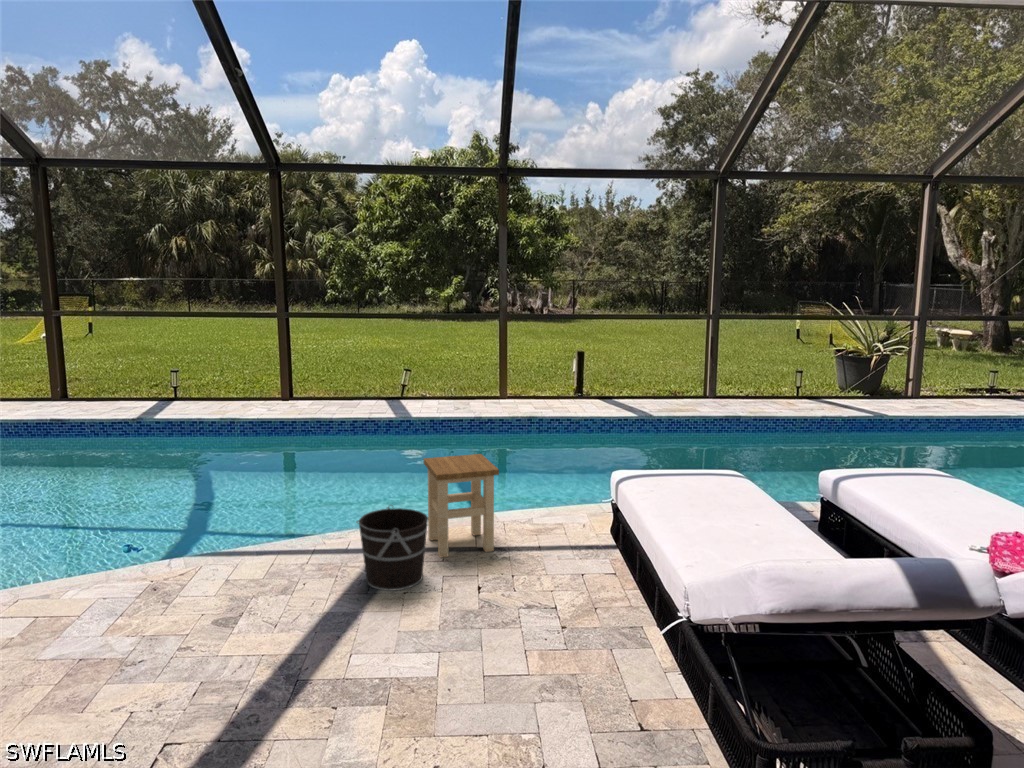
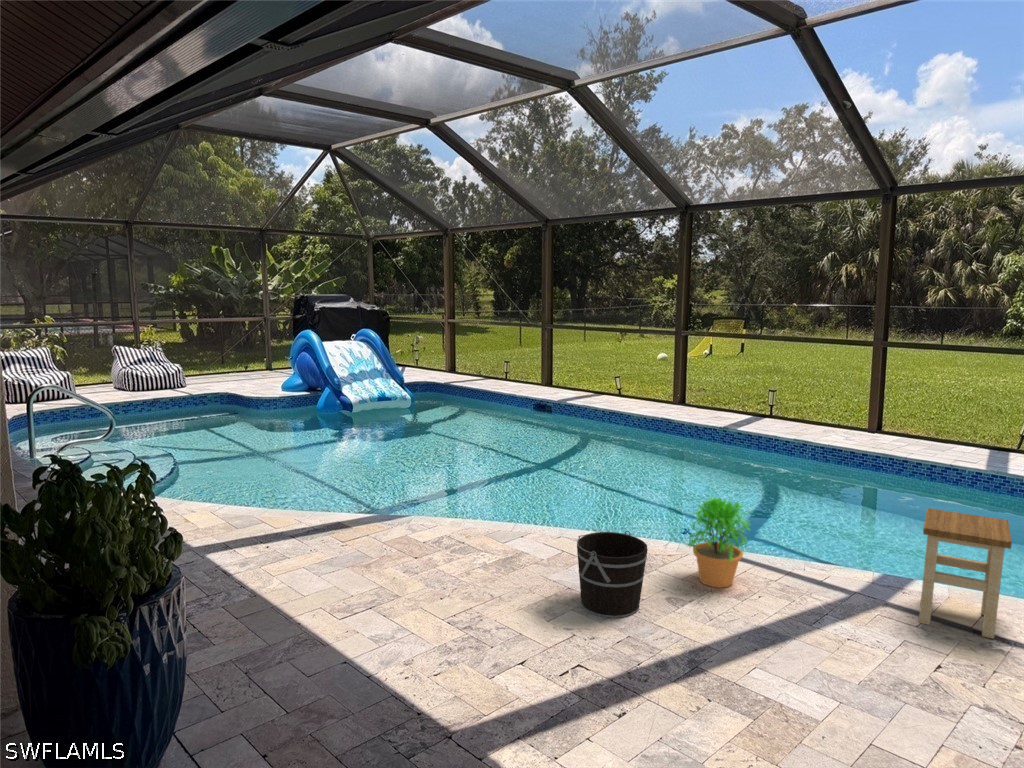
potted plant: none [209,493,288,592] -> present [688,497,749,588]
bucket: present [356,507,428,591] -> present [577,531,648,618]

